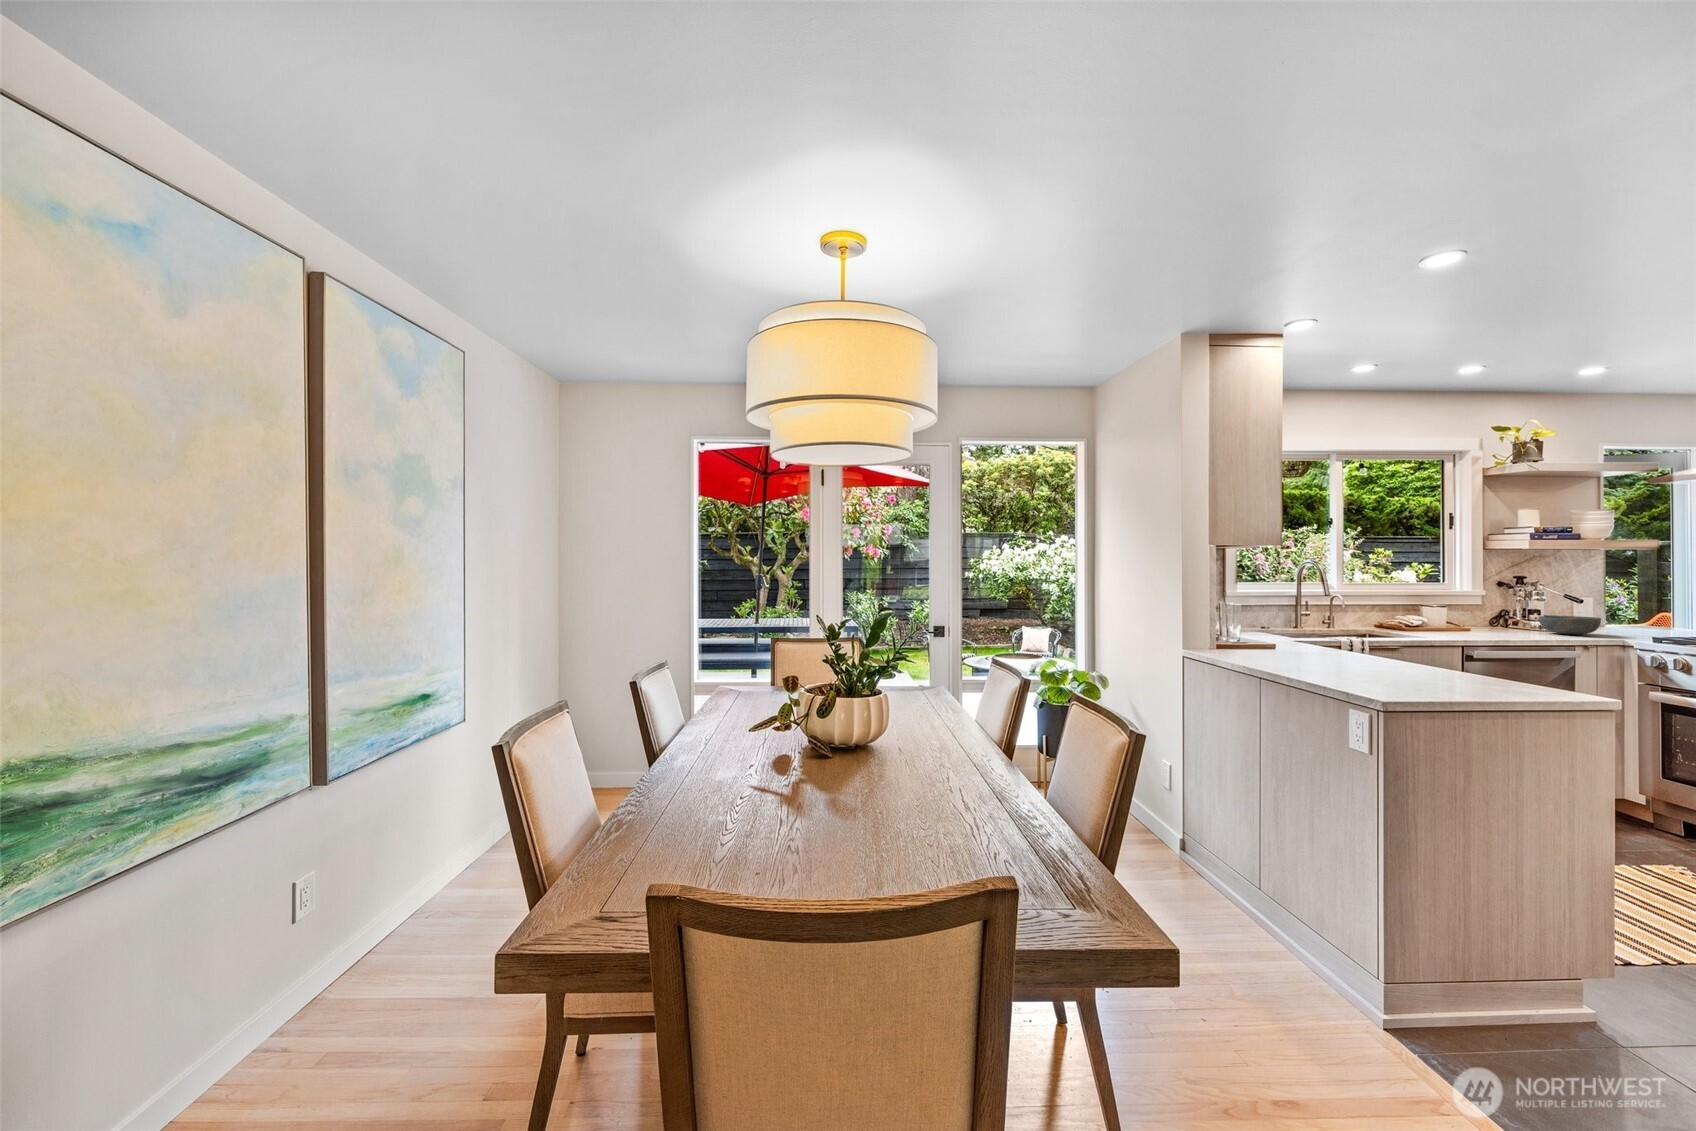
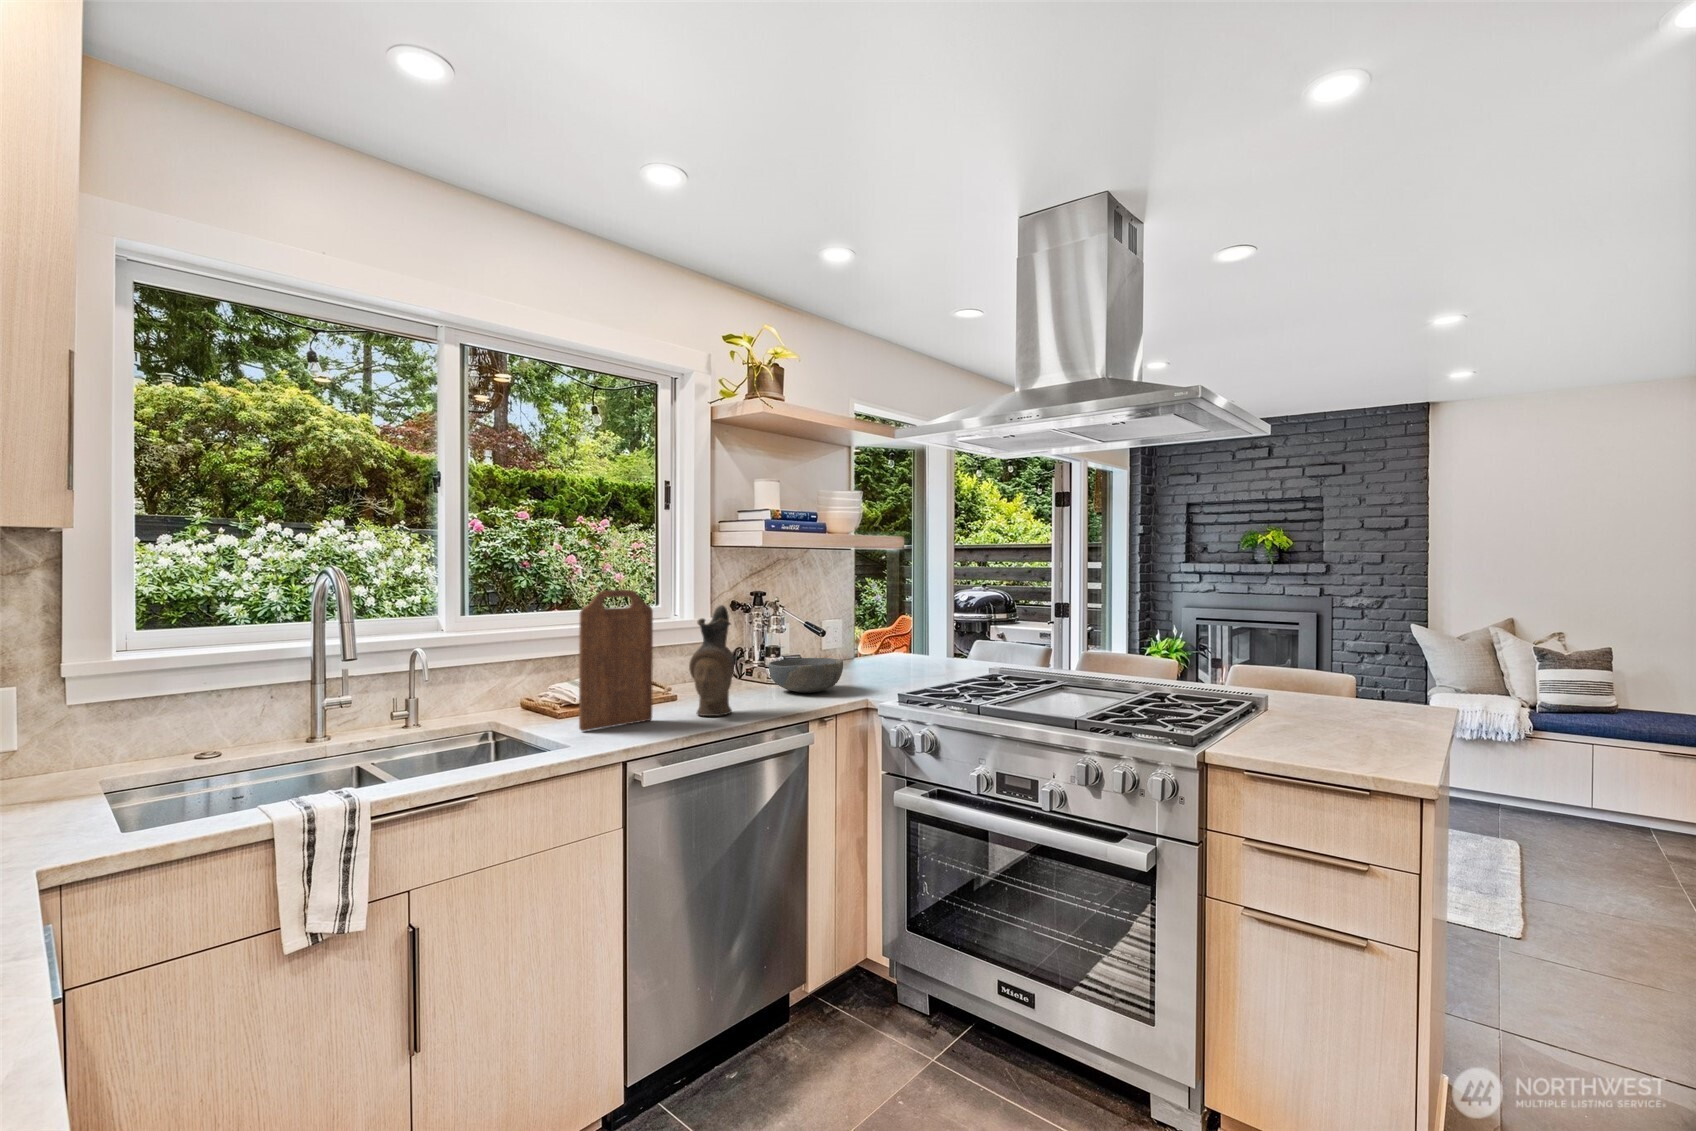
cutting board: none [1439,574,1476,637] -> present [579,590,653,731]
ceramic pitcher: none [1497,583,1528,638] -> present [689,605,734,716]

